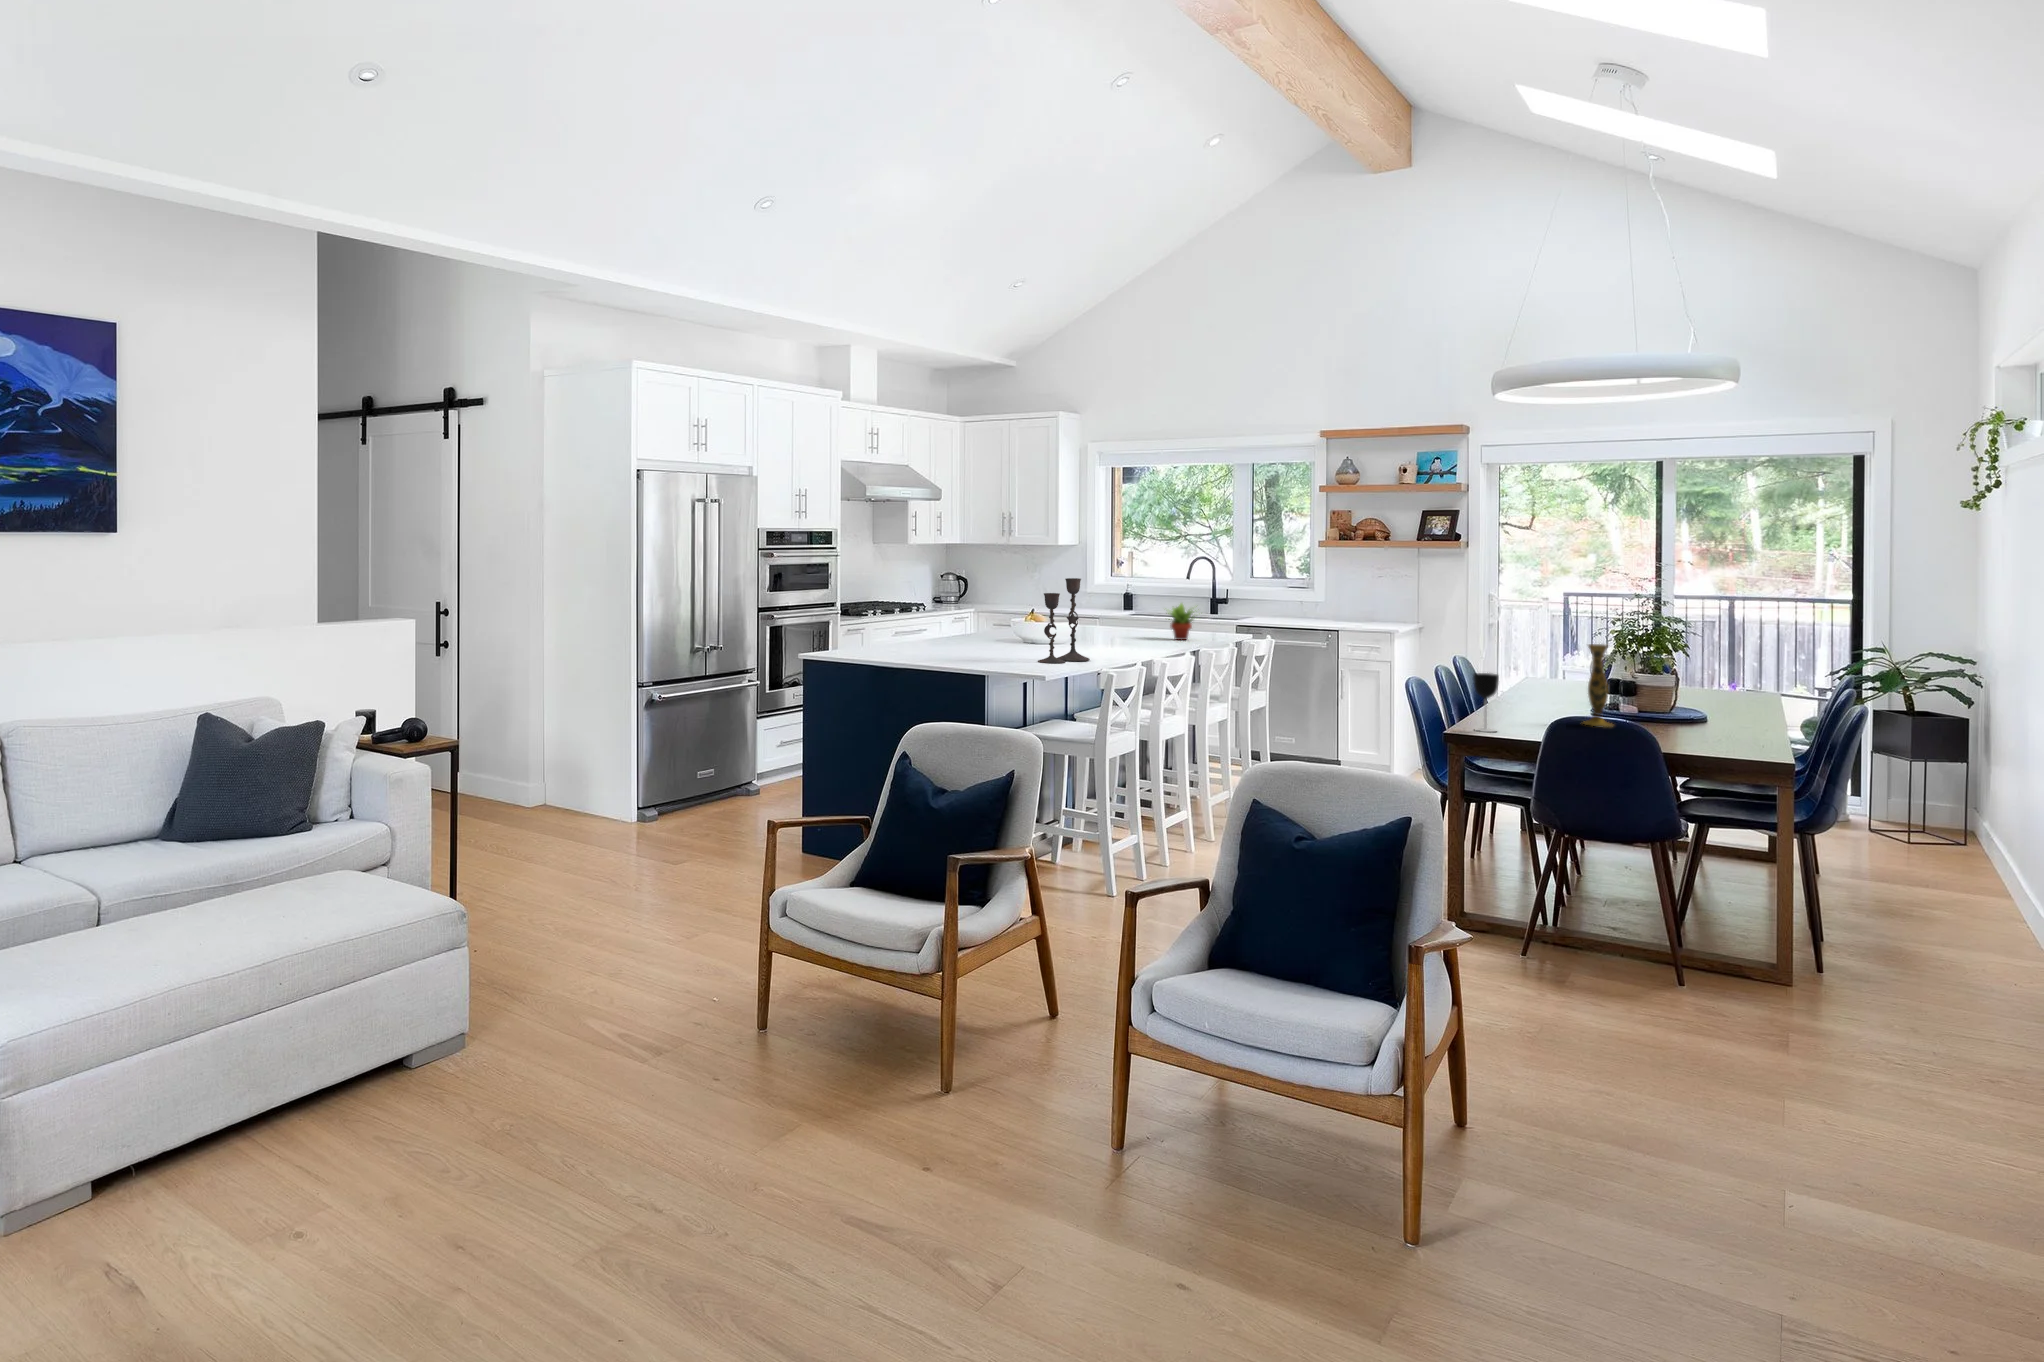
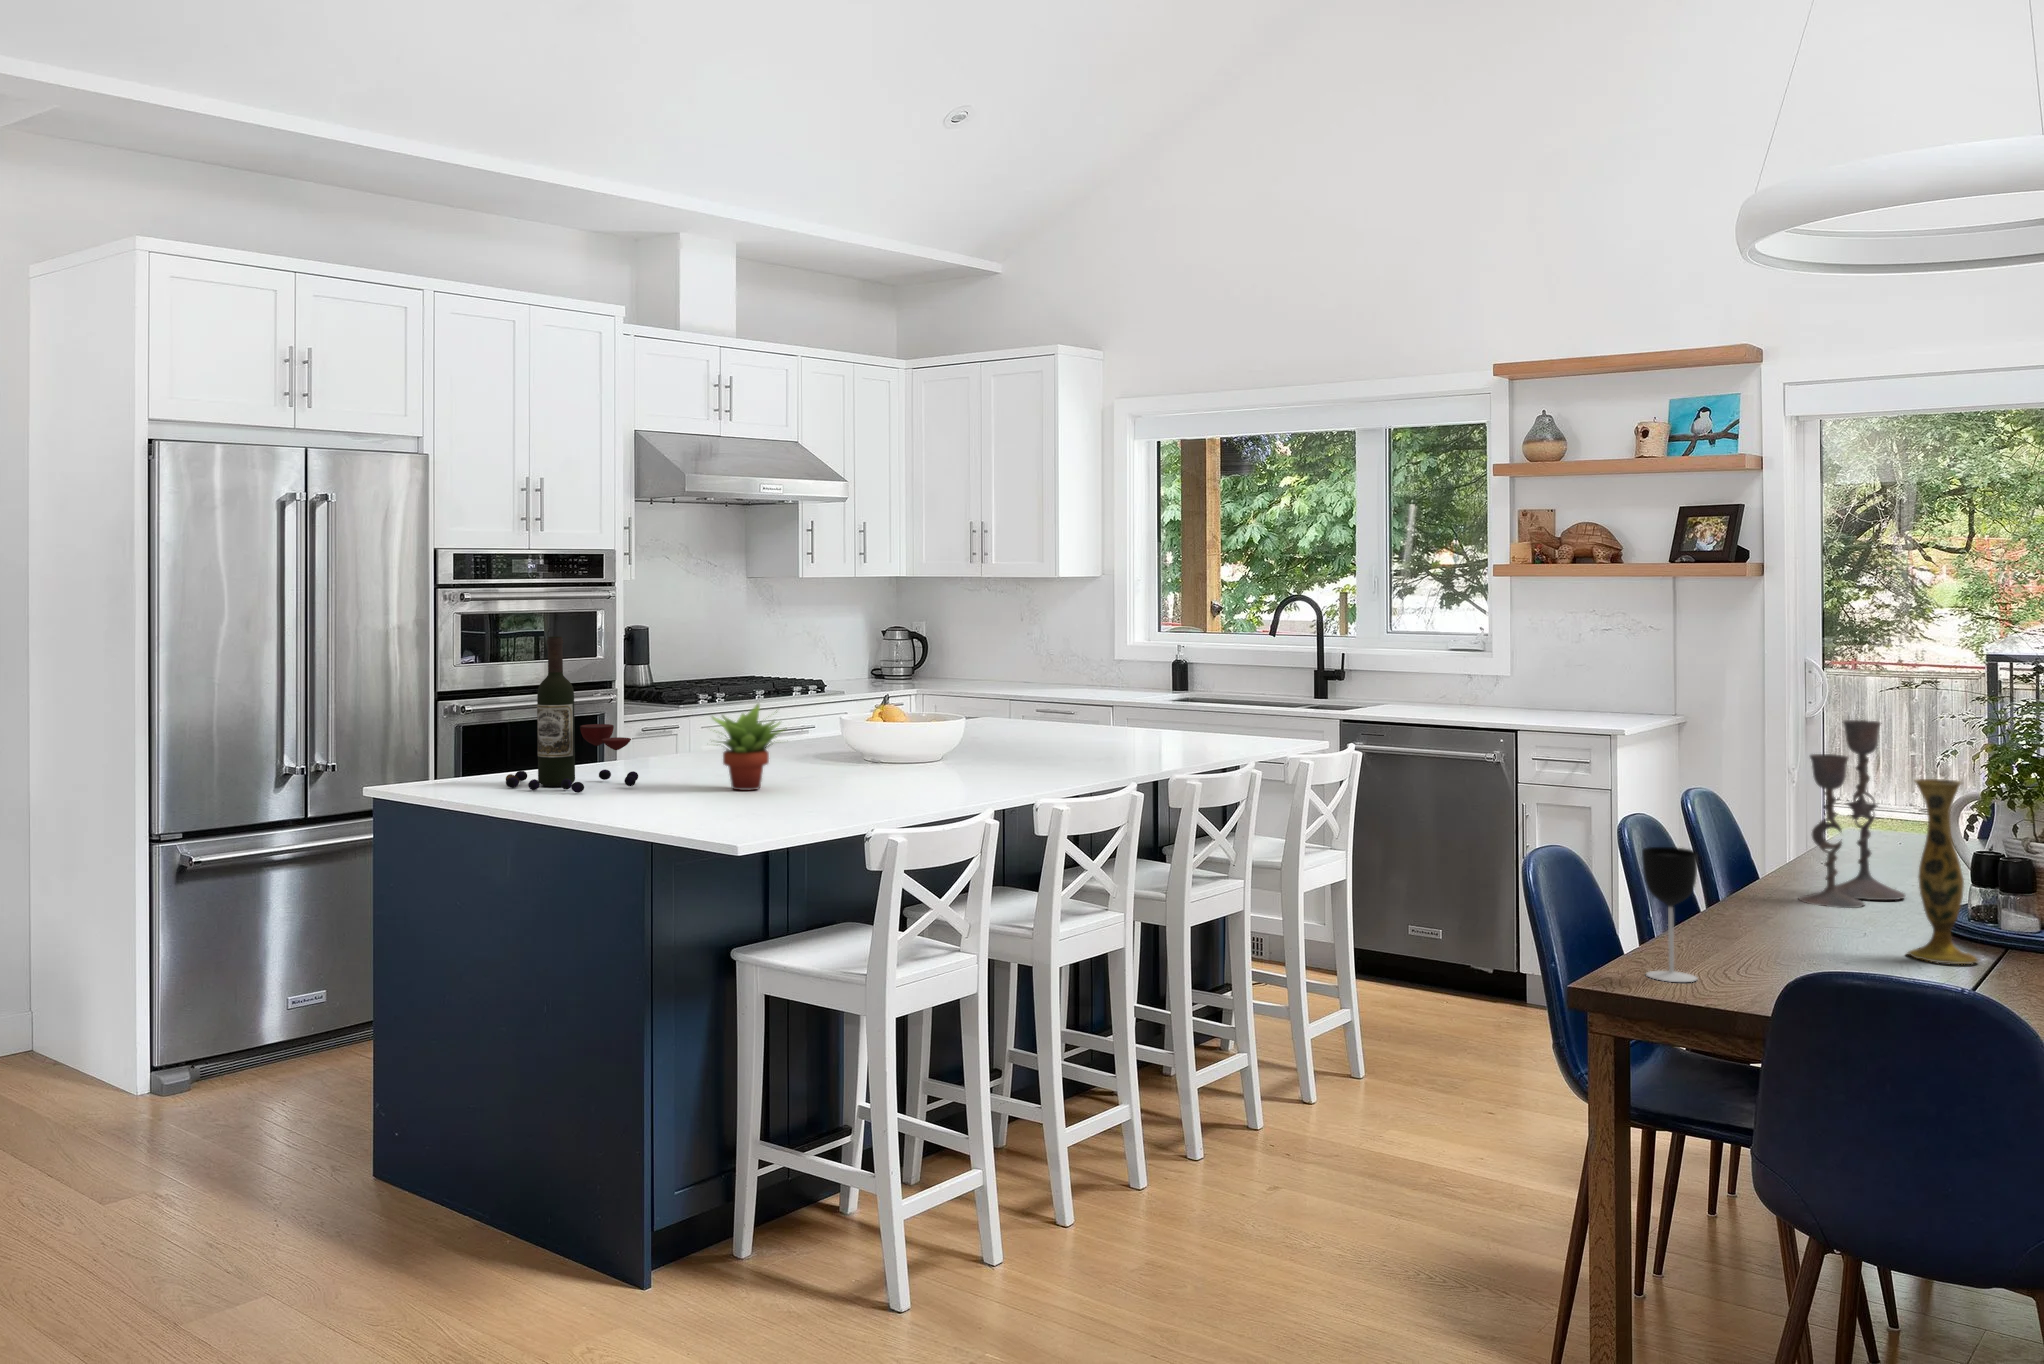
wine bottle: none [865,576,940,656] -> present [506,636,638,793]
candlestick: present [1038,578,1090,663] -> present [1799,720,1905,908]
succulent plant: present [1168,603,1194,640] -> present [712,704,787,790]

